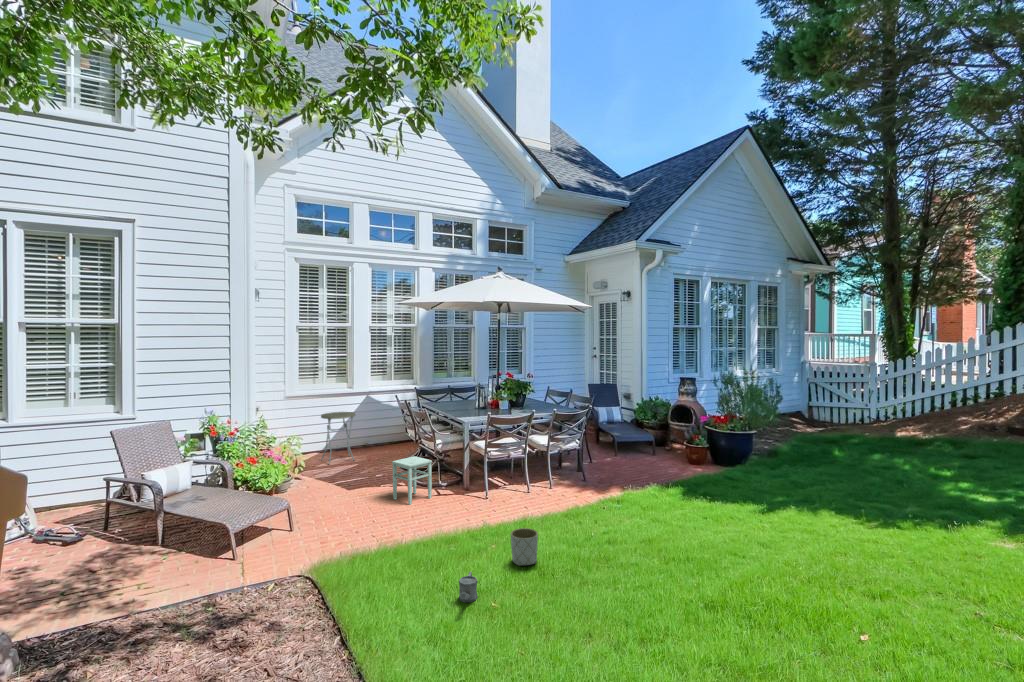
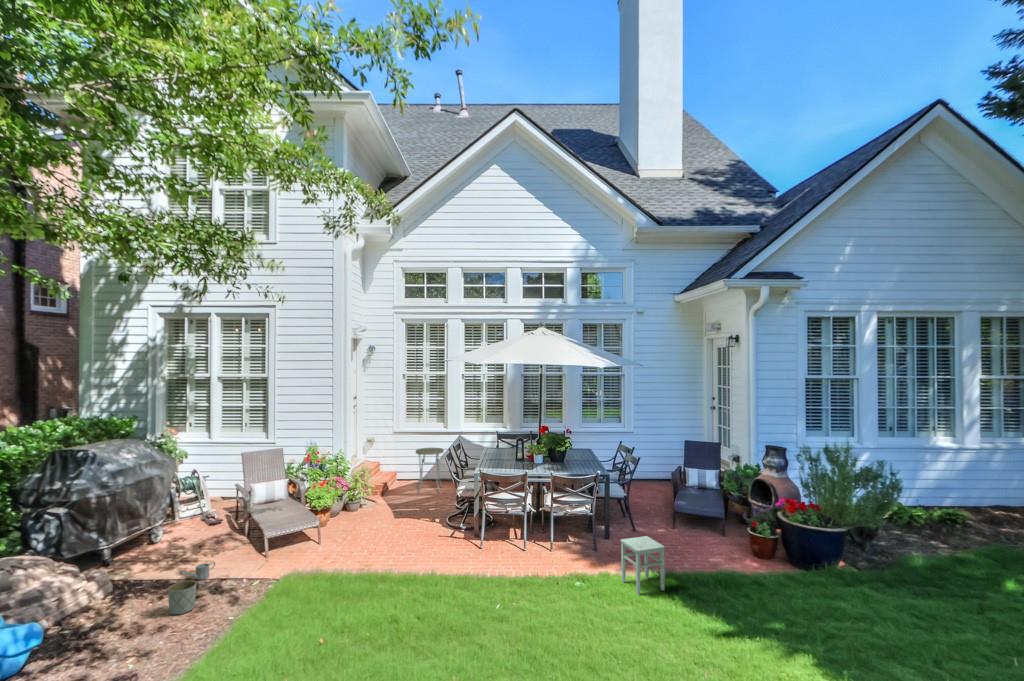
stool: present [392,456,432,505] -> present [620,536,665,595]
planter: present [511,528,538,566] -> present [168,581,196,615]
watering can: present [459,572,478,602] -> present [180,562,215,580]

